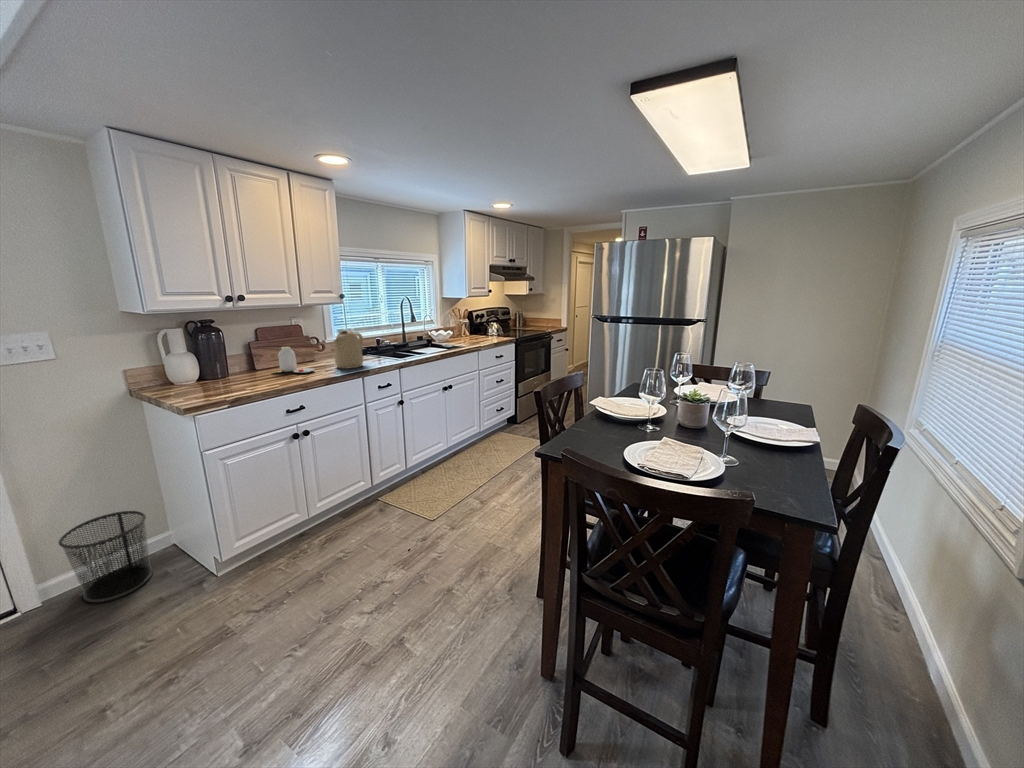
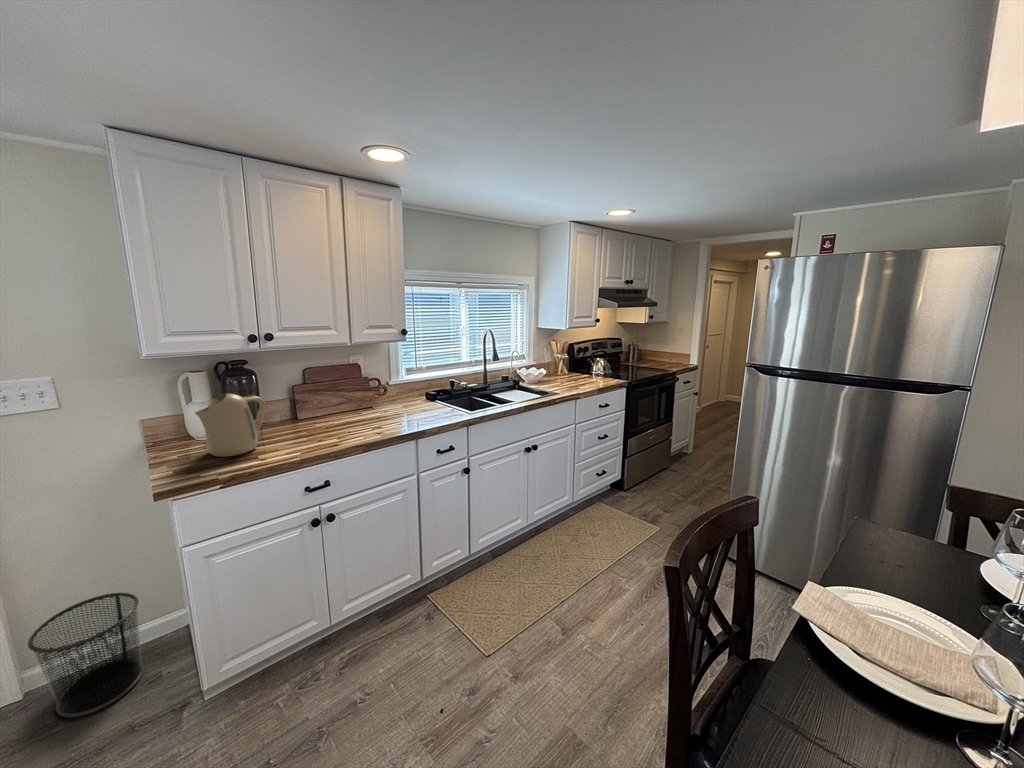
kettle: present [334,331,363,369] -> present [195,394,266,457]
jar: present [273,347,314,373] -> none [308,394,358,431]

